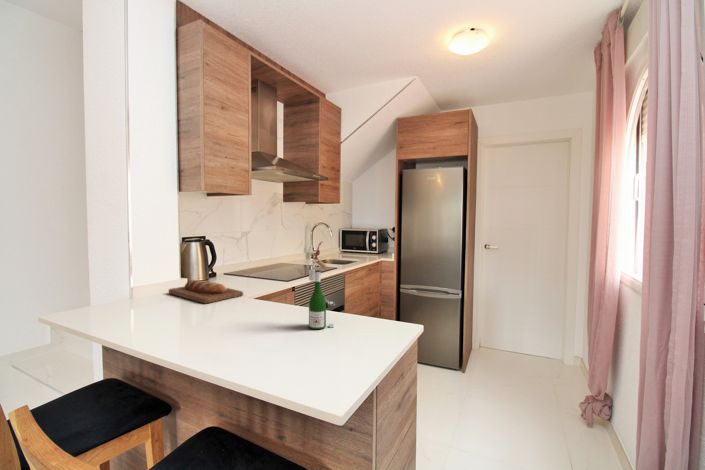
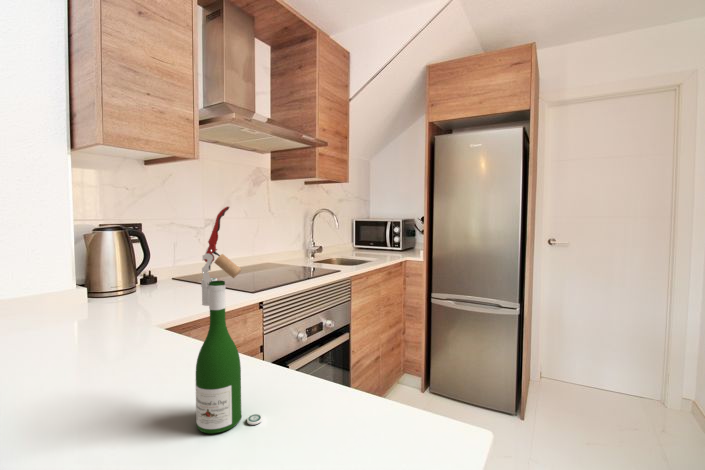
bread loaf: present [169,280,243,304] -> none [41,290,155,337]

